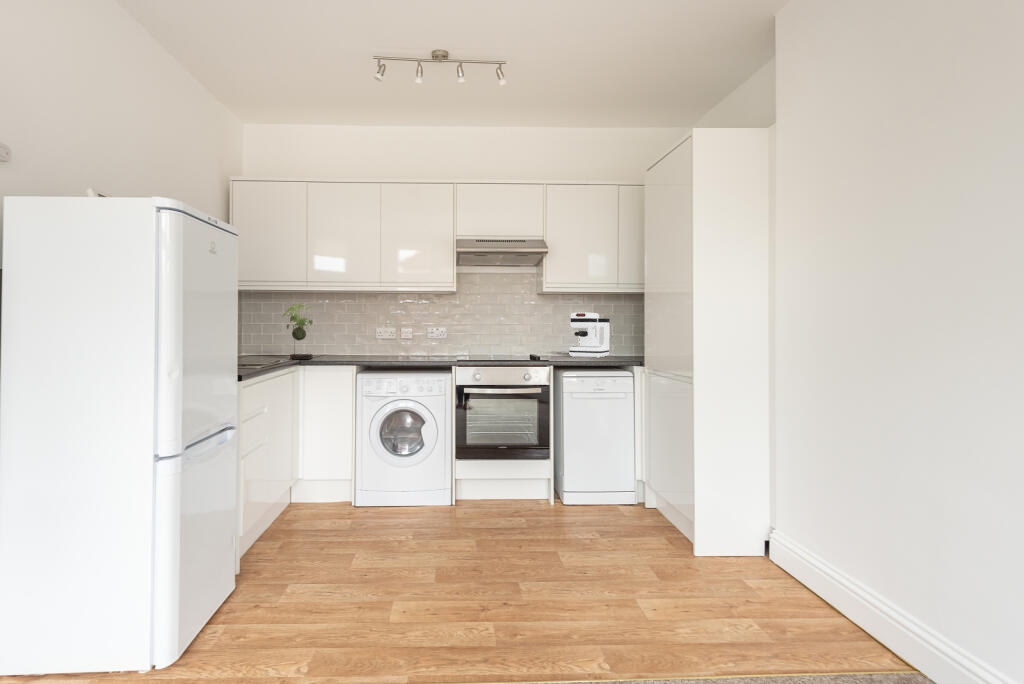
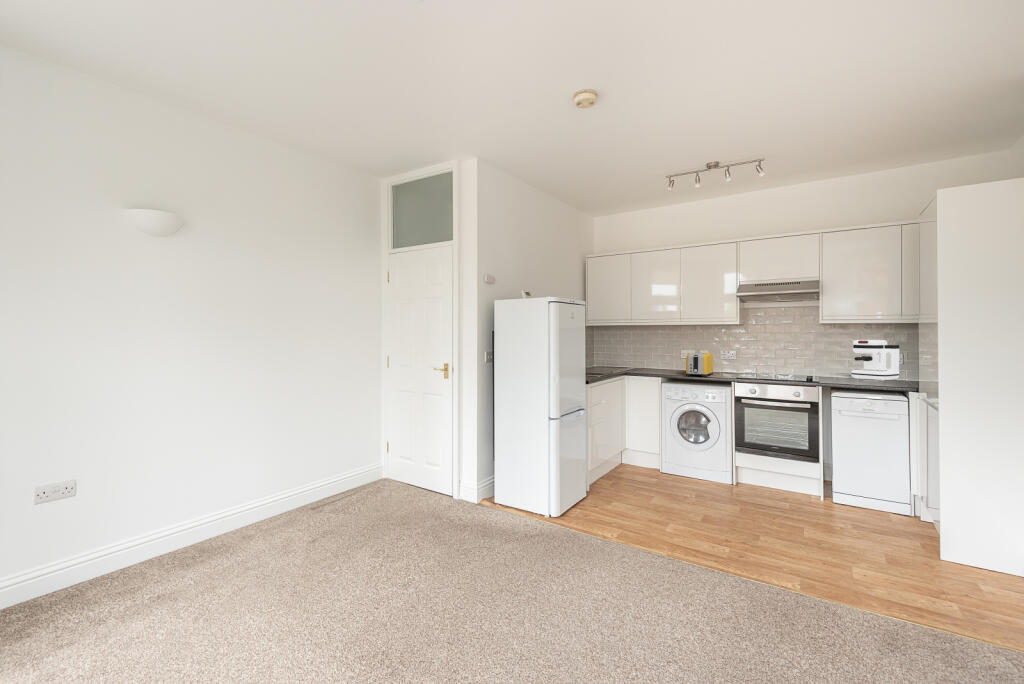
plant: present [283,303,312,359] -> none [617,332,639,371]
toaster: none [389,329,423,362] -> present [686,353,713,377]

